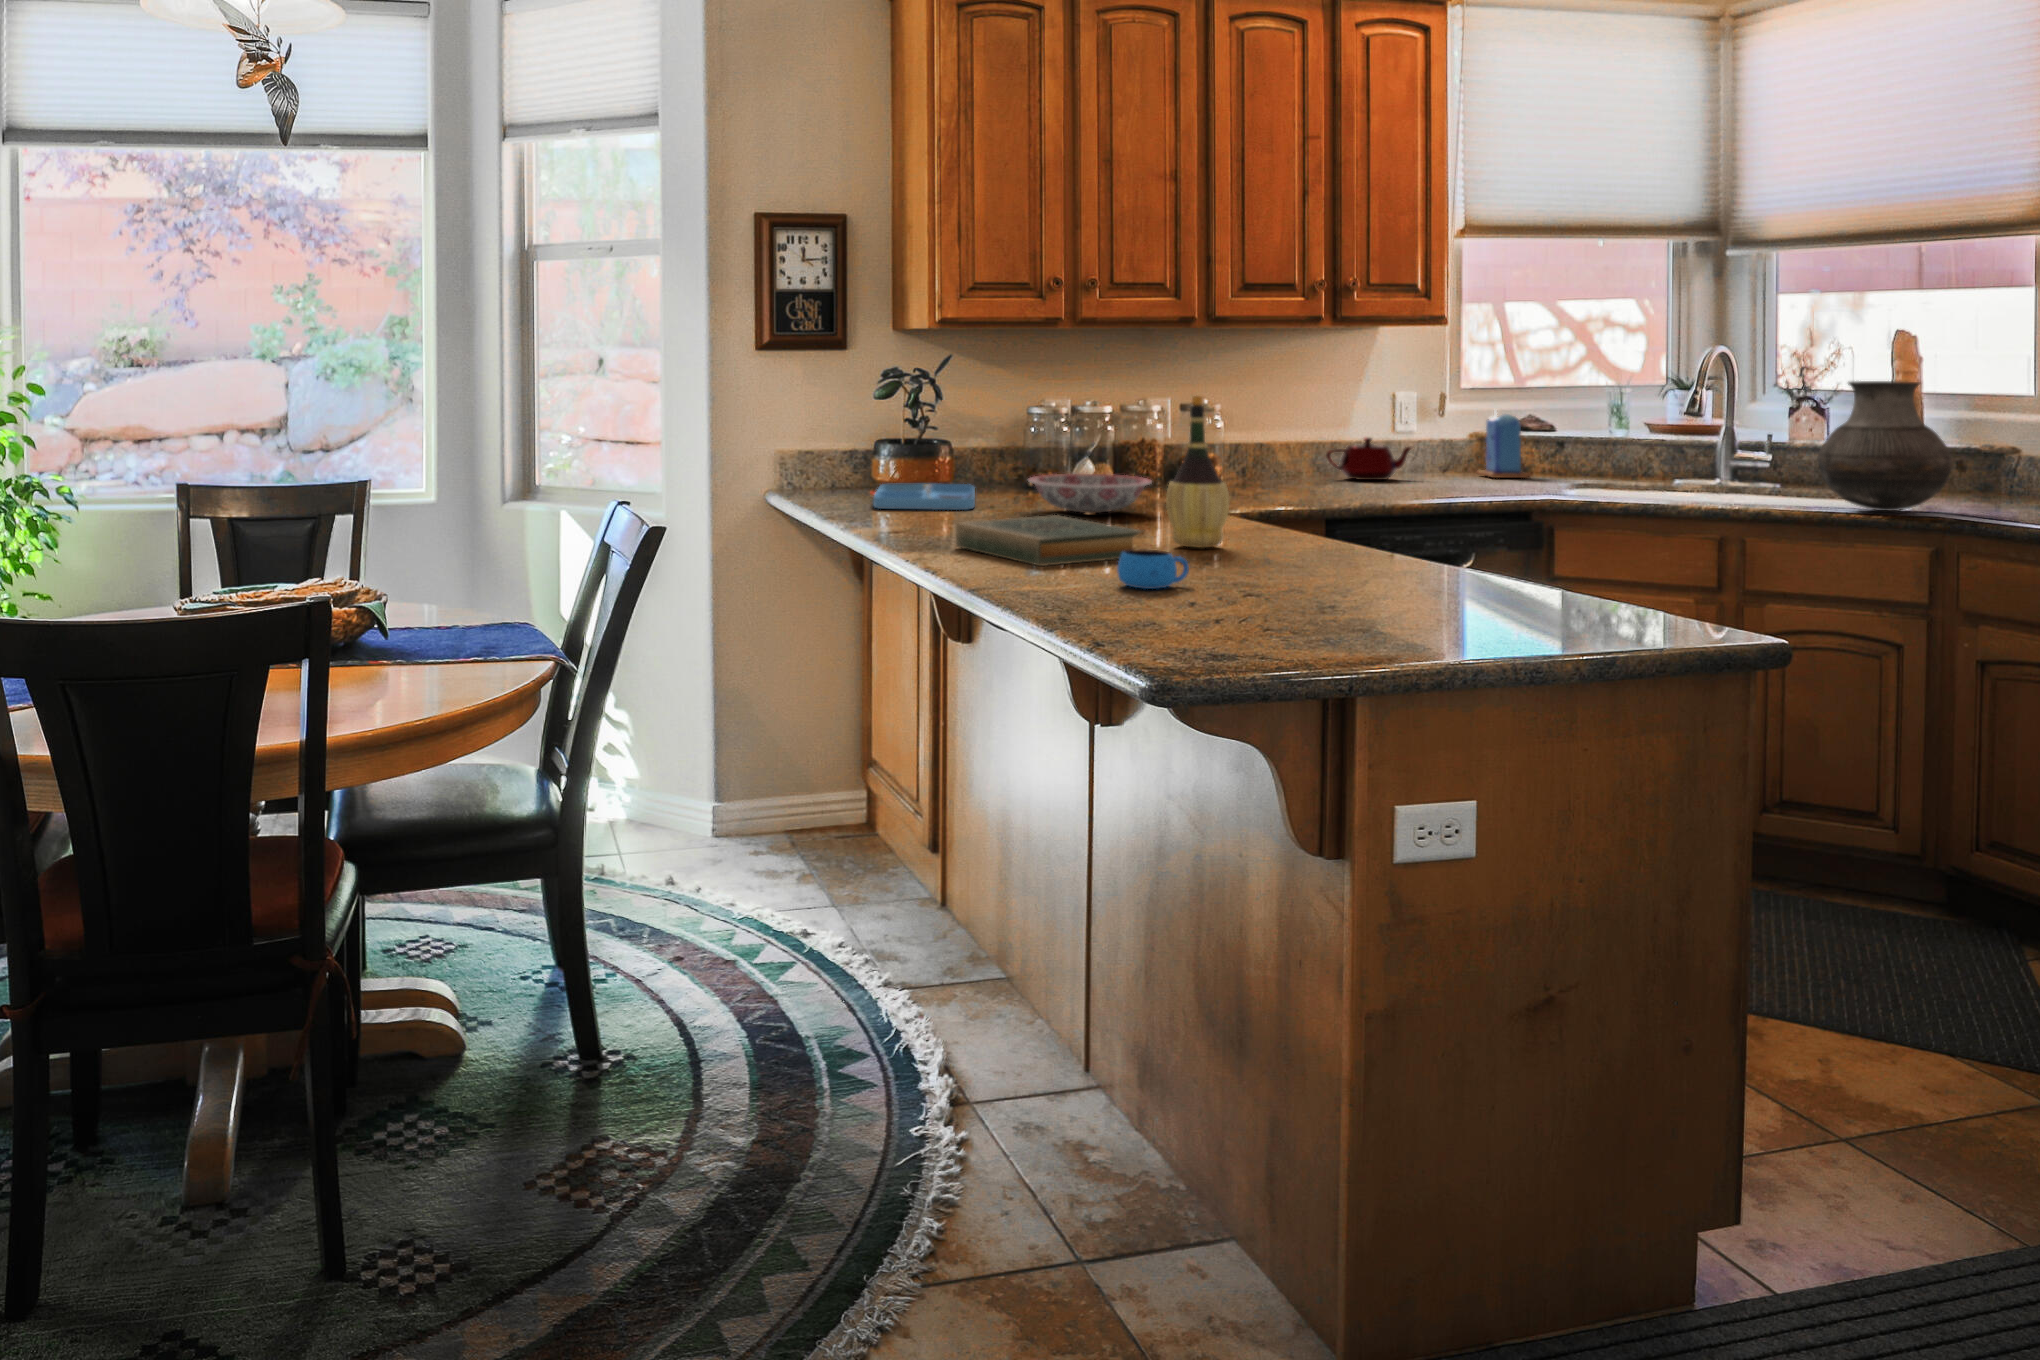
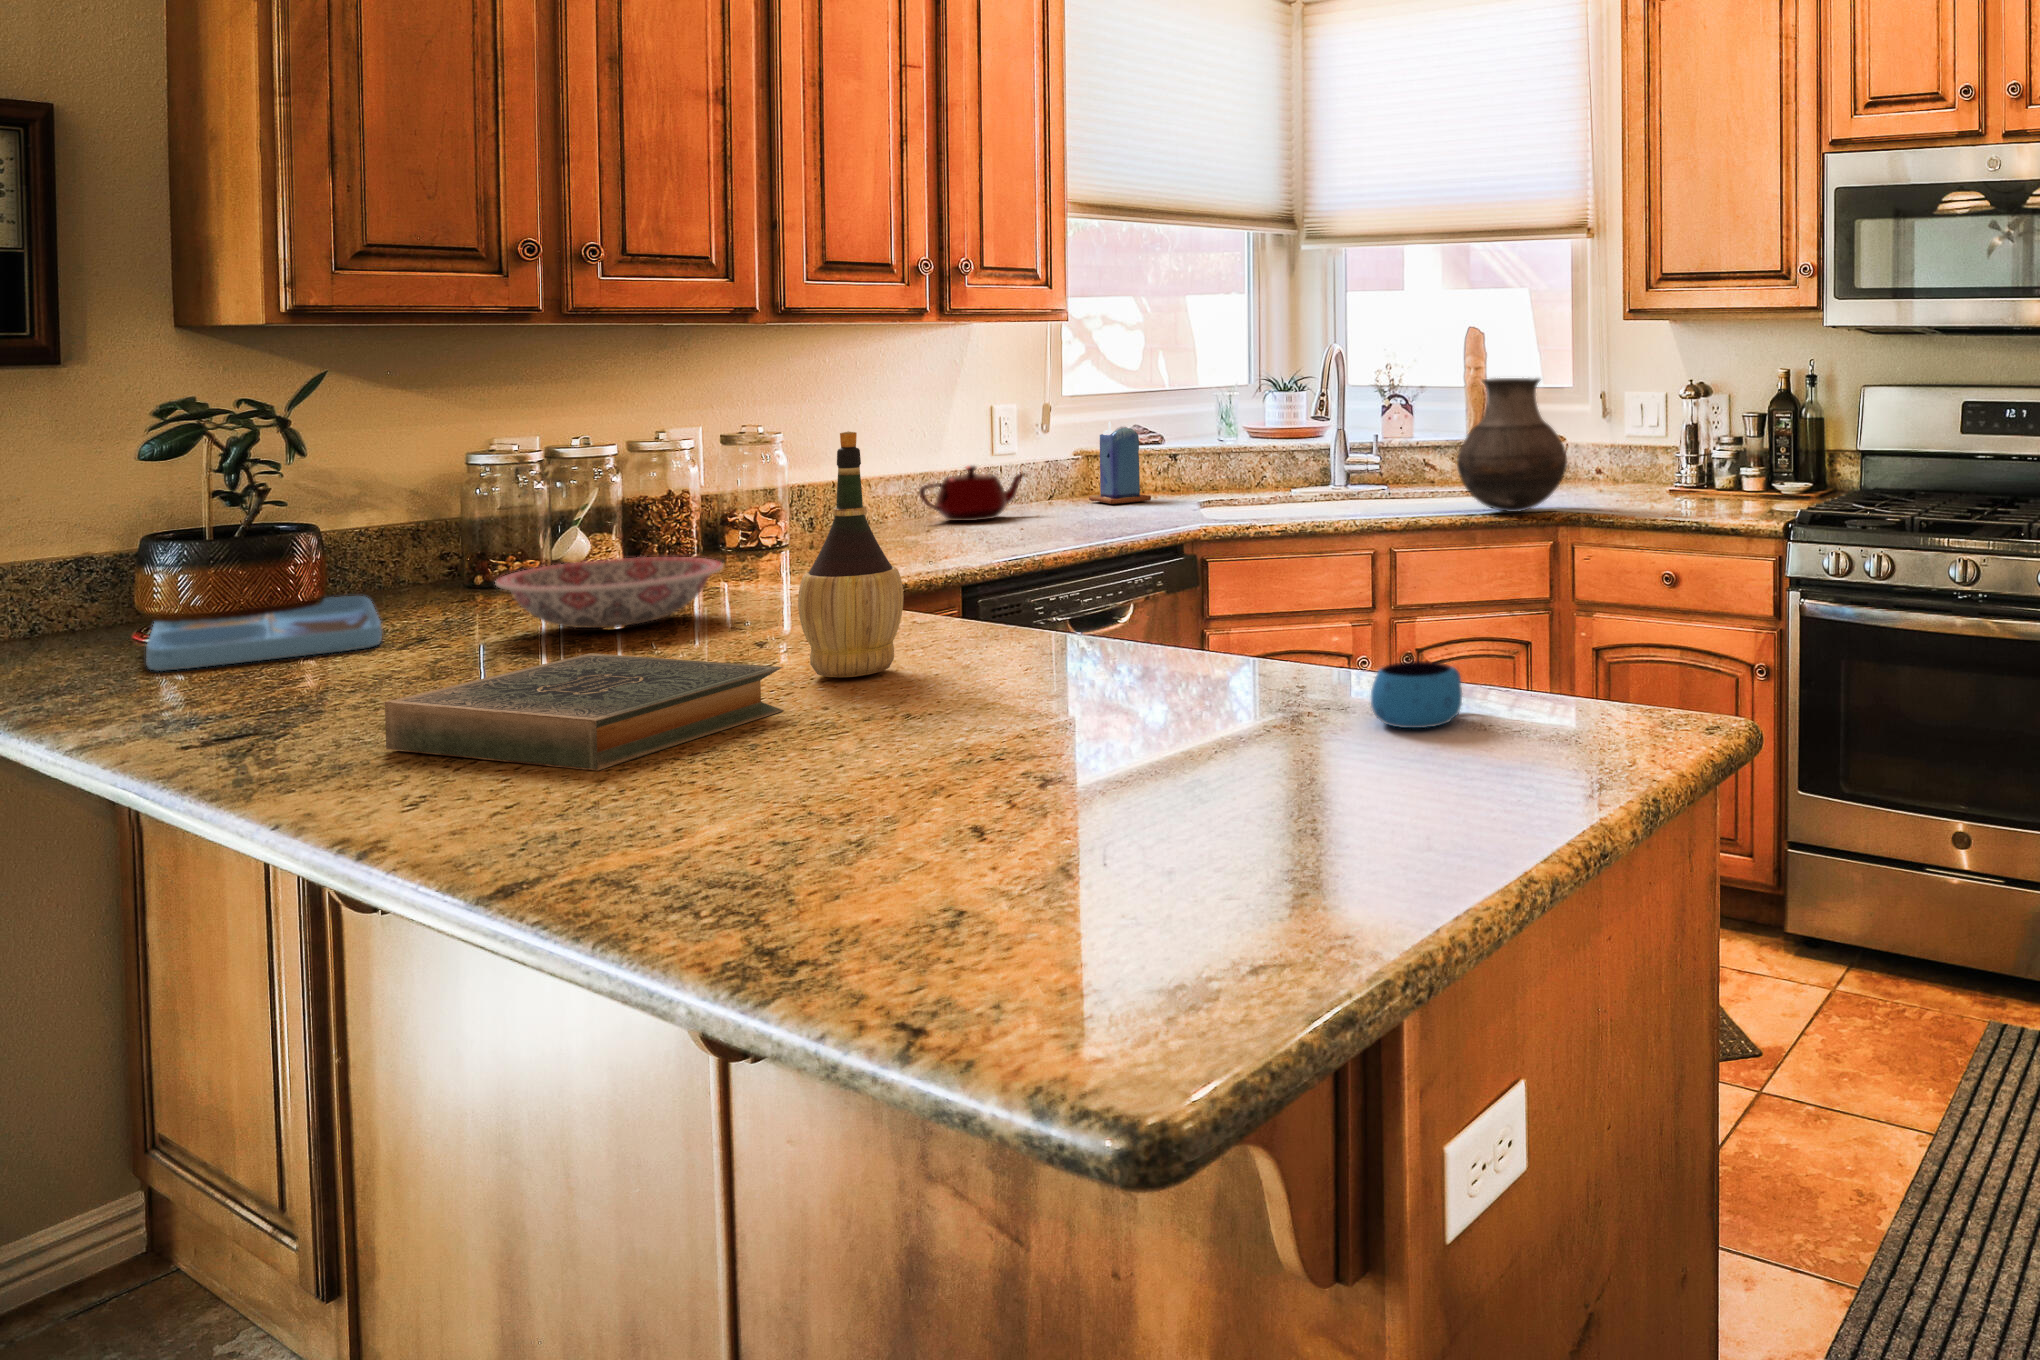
mug: present [1117,550,1189,589] -> present [1371,661,1462,728]

